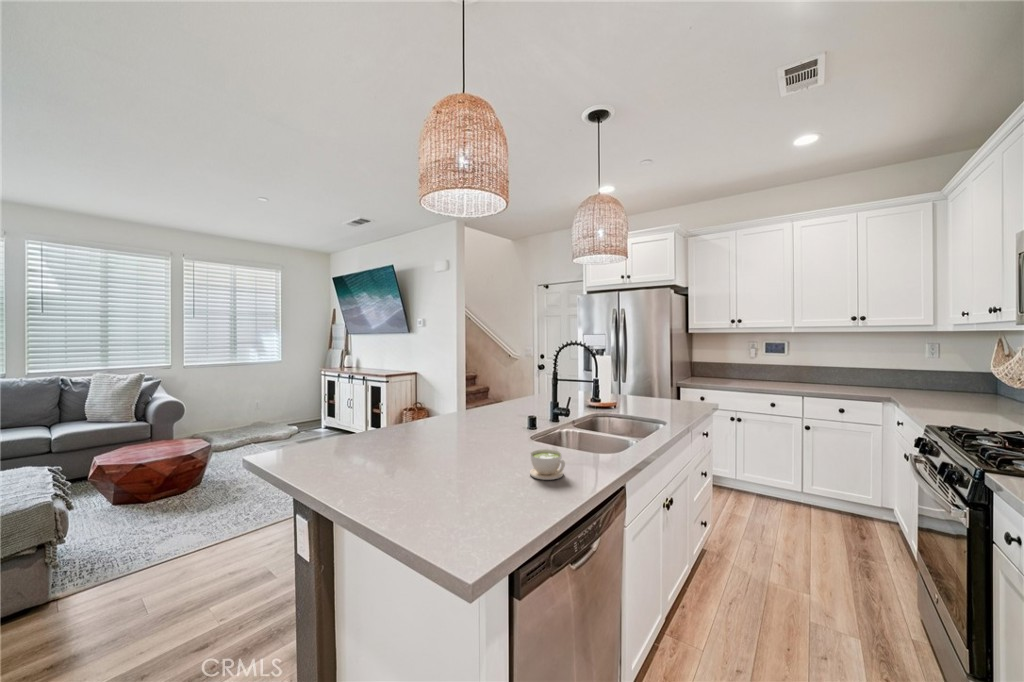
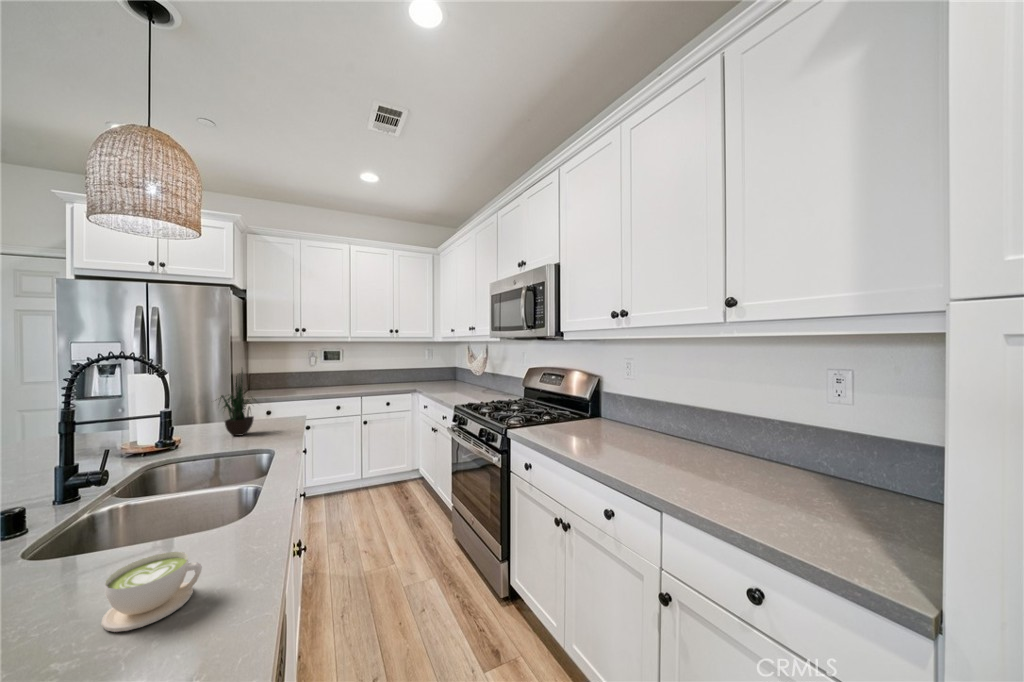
potted plant: none [635,347,669,408] -> present [220,371,254,436]

